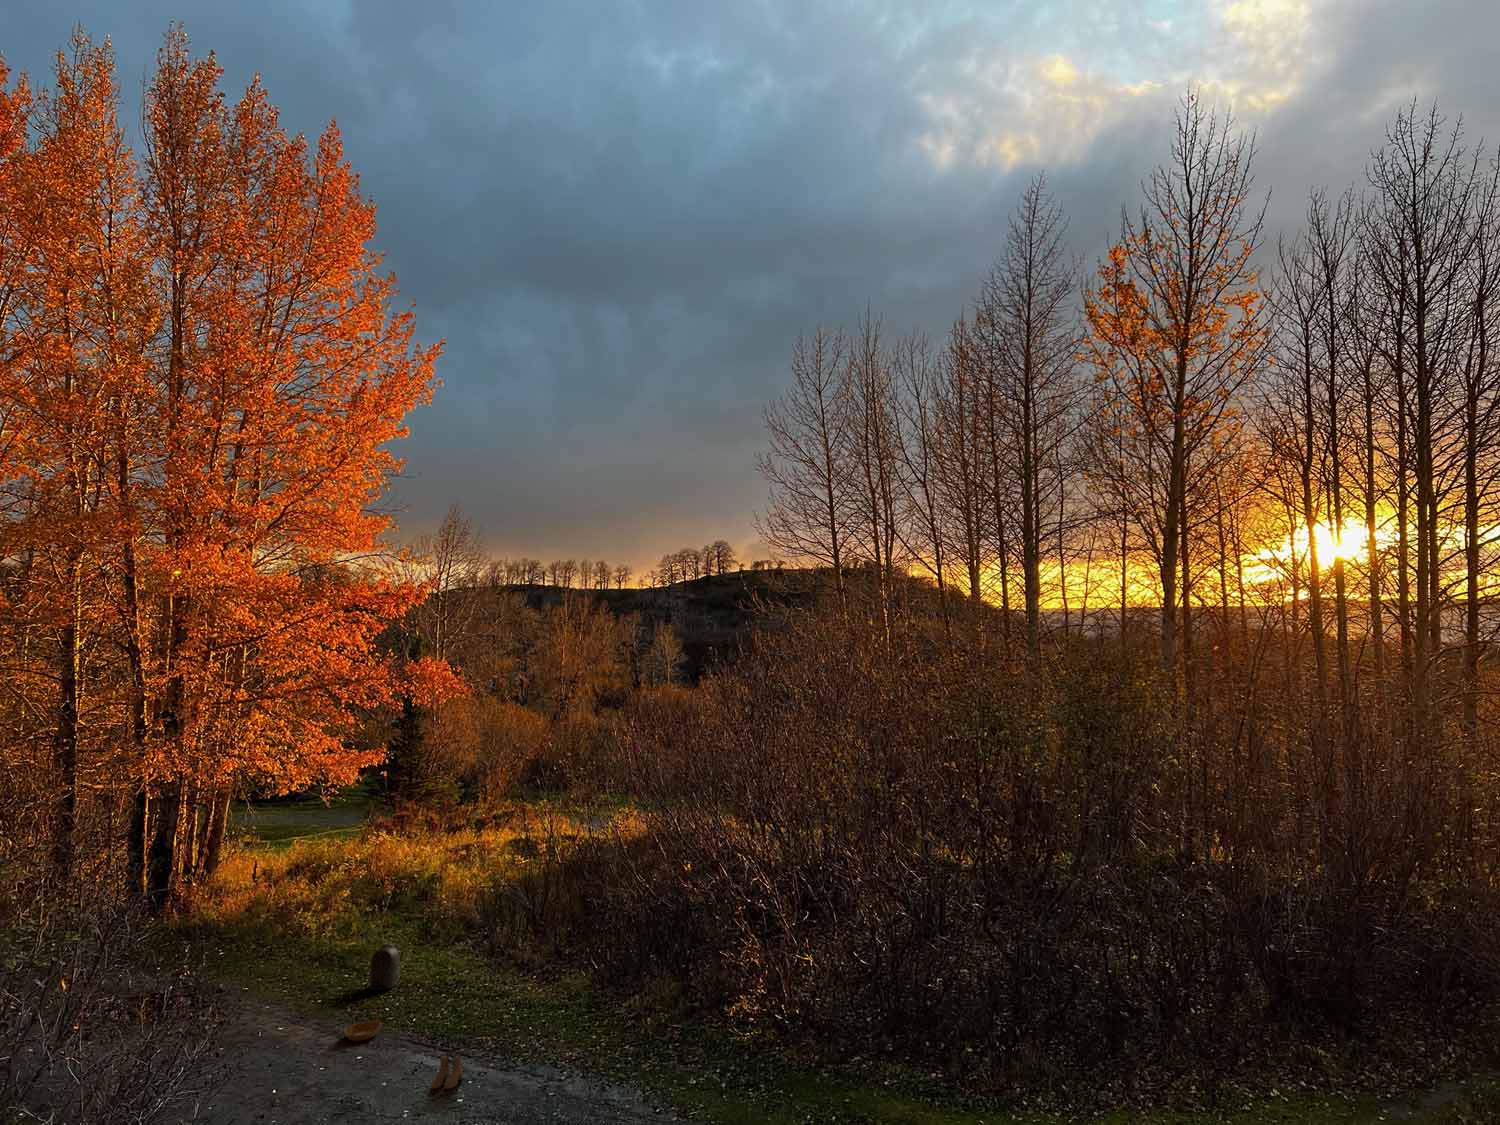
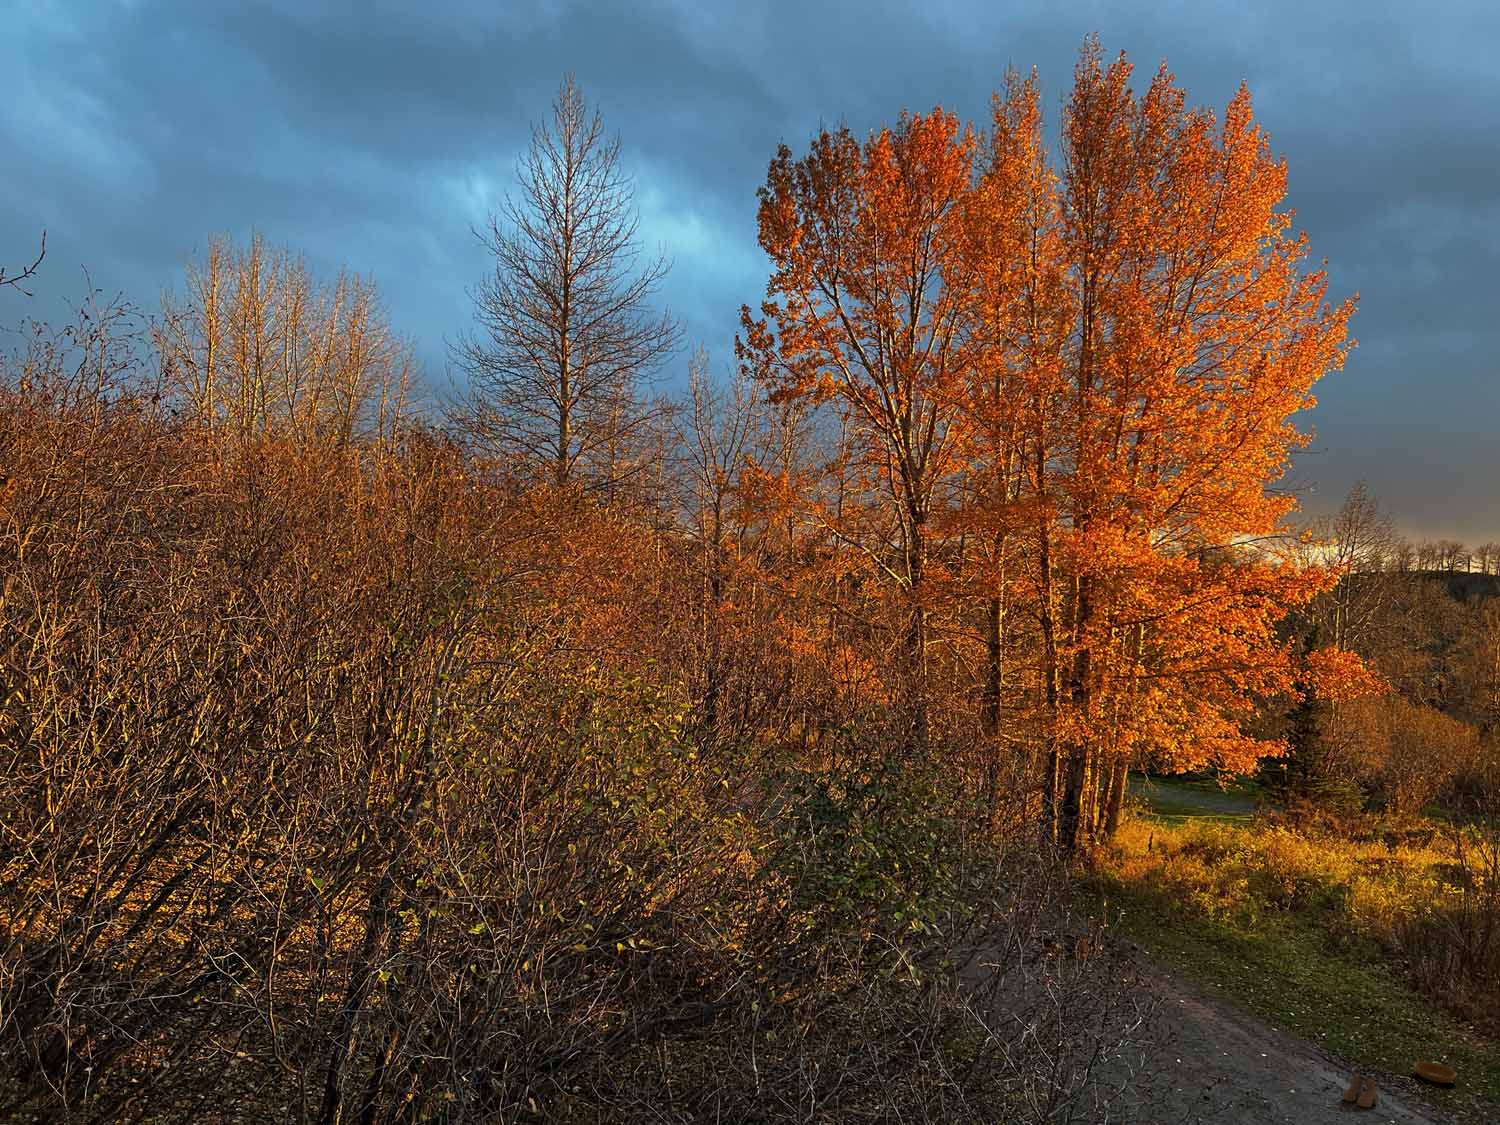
backpack: present [369,944,400,990] -> none [1274,951,1306,998]
basket: present [344,1003,381,1041] -> present [1414,1045,1457,1083]

